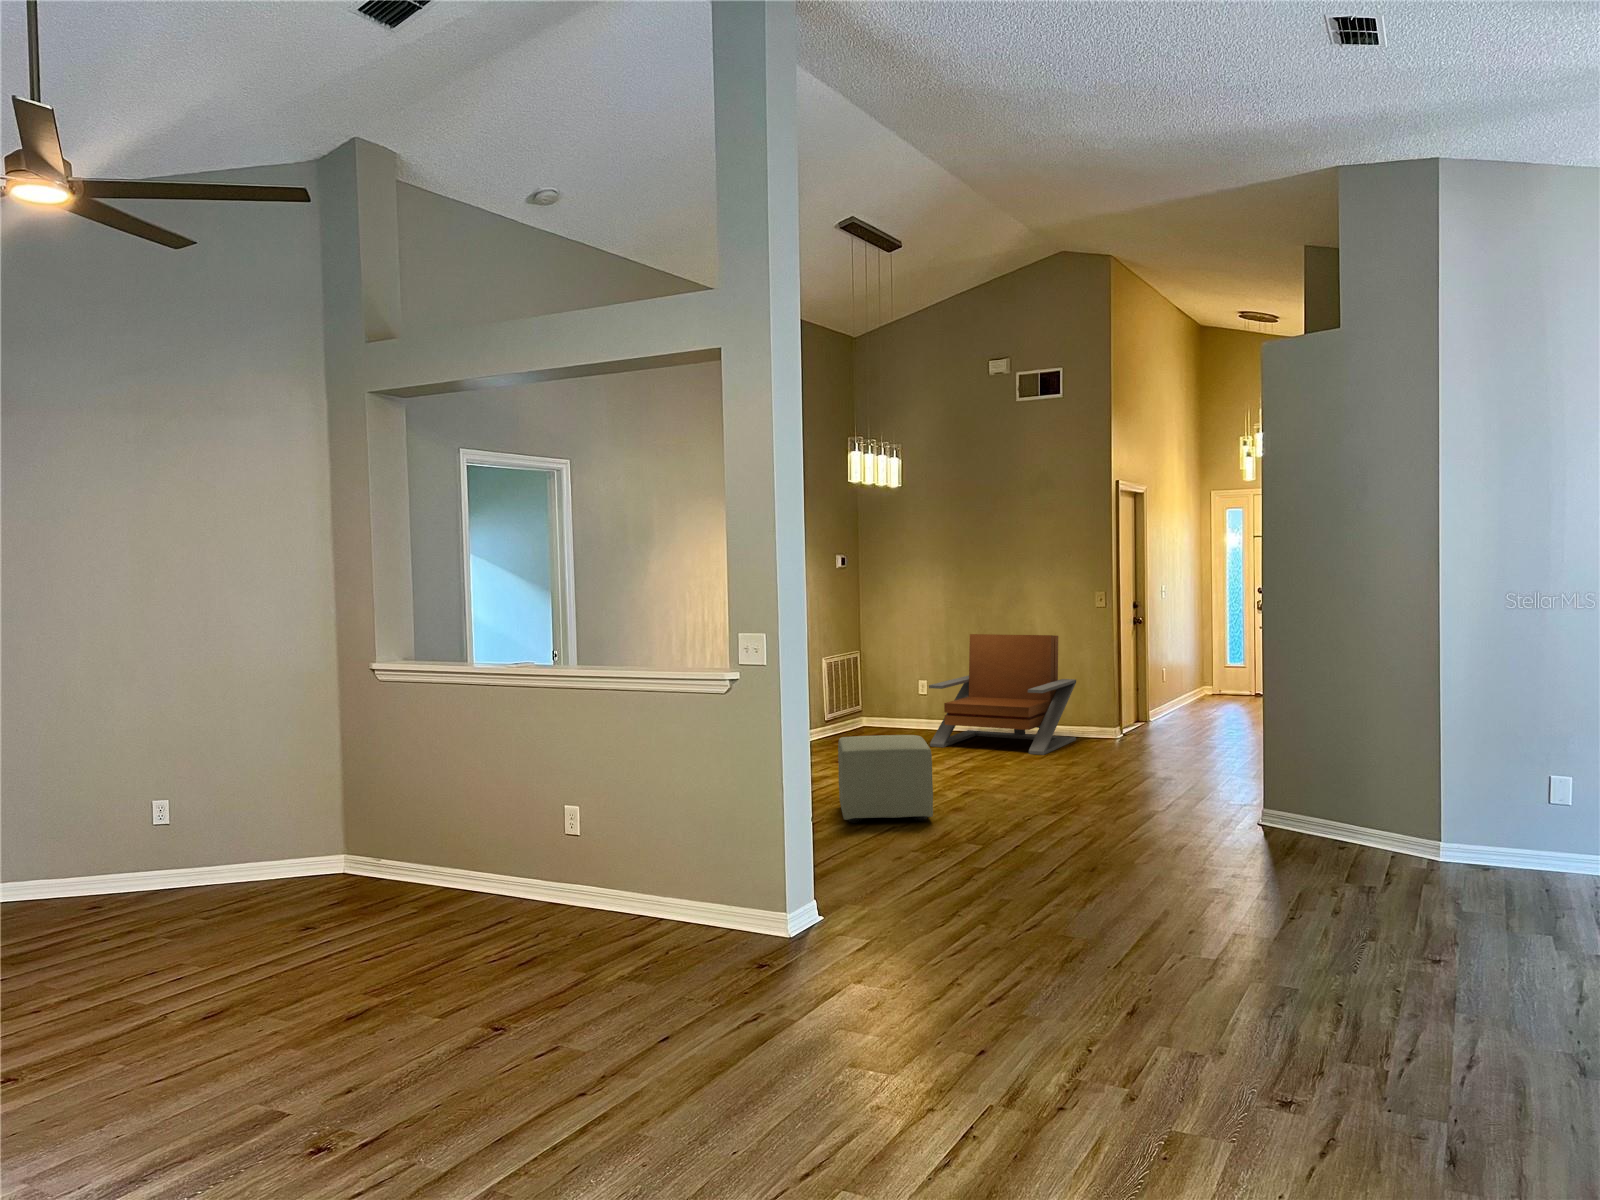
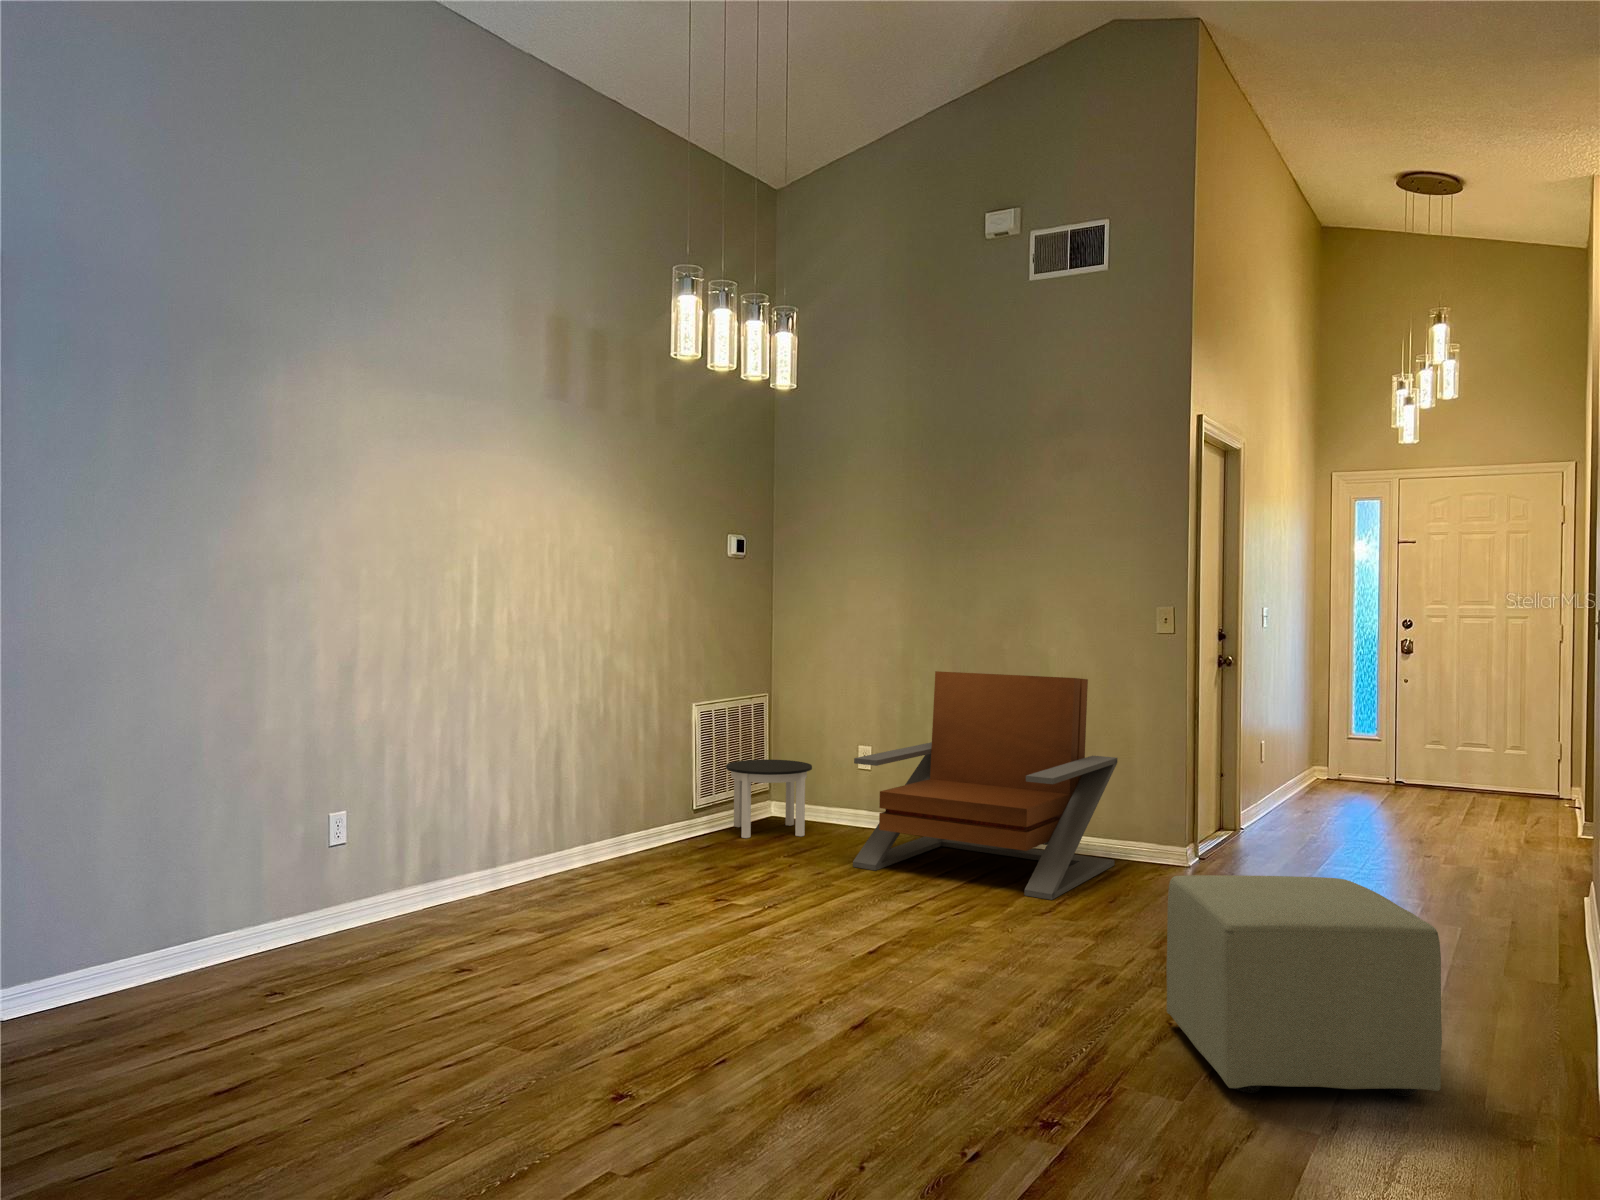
round table: none [843,691,895,737] -> present [726,760,812,838]
ottoman: present [838,735,933,823] -> present [1167,875,1442,1096]

